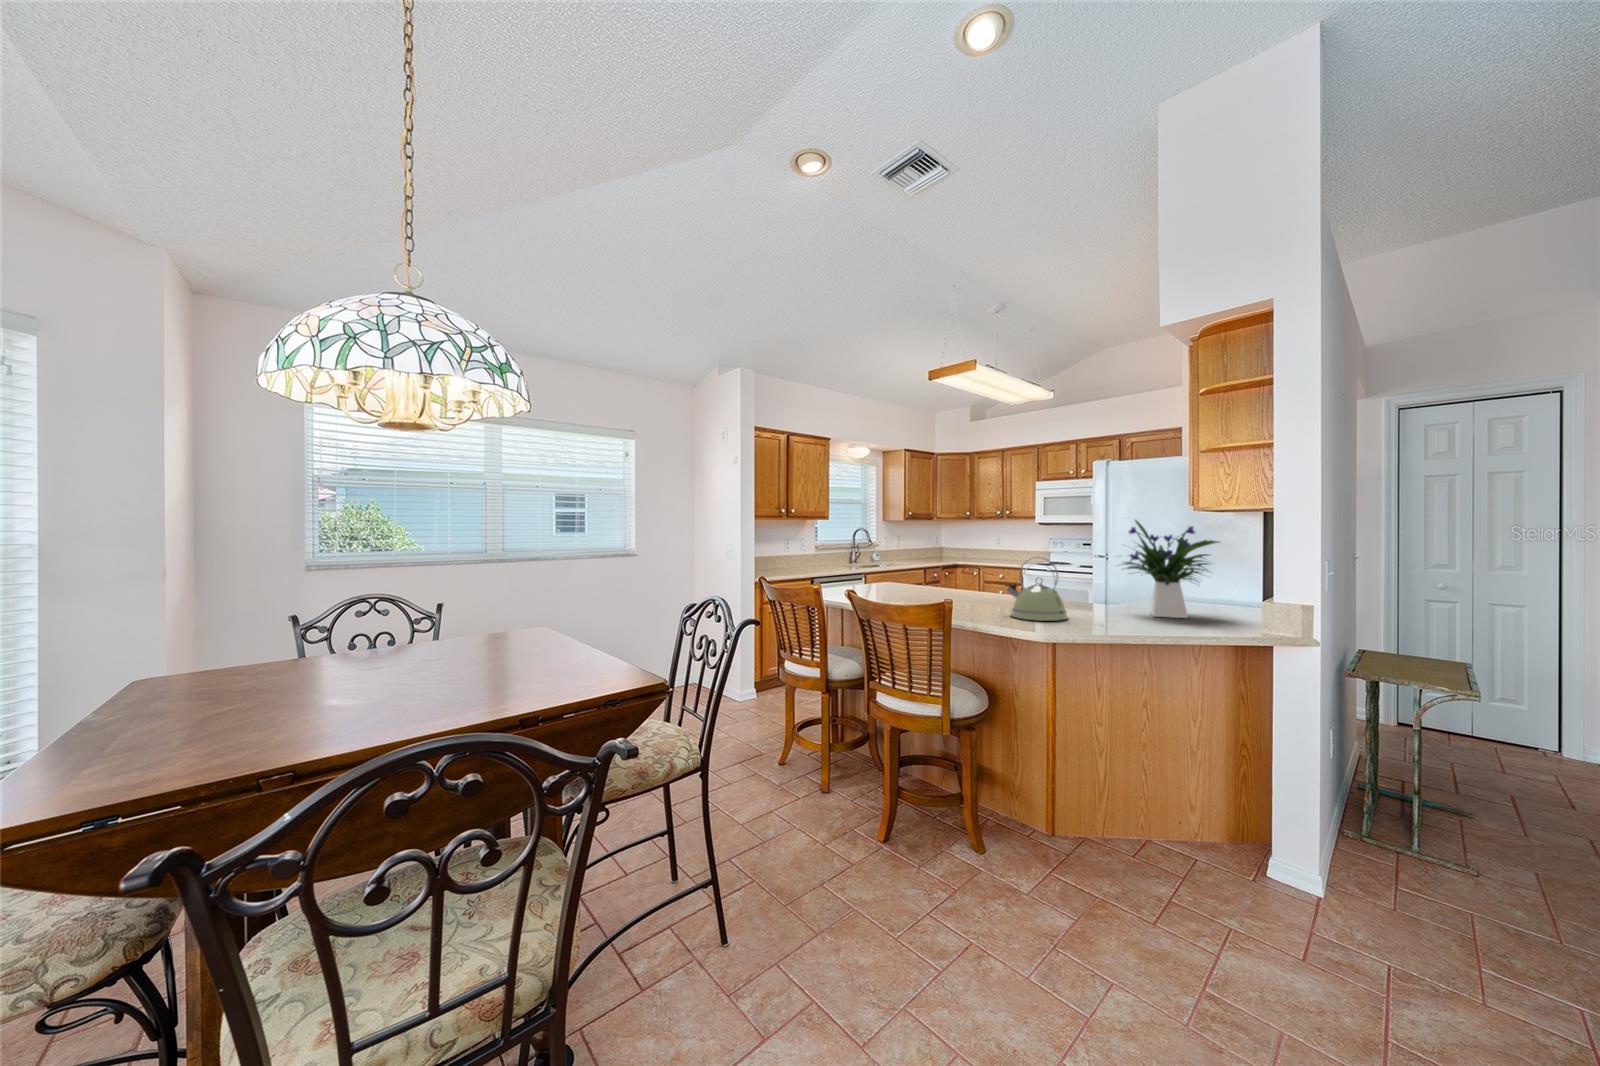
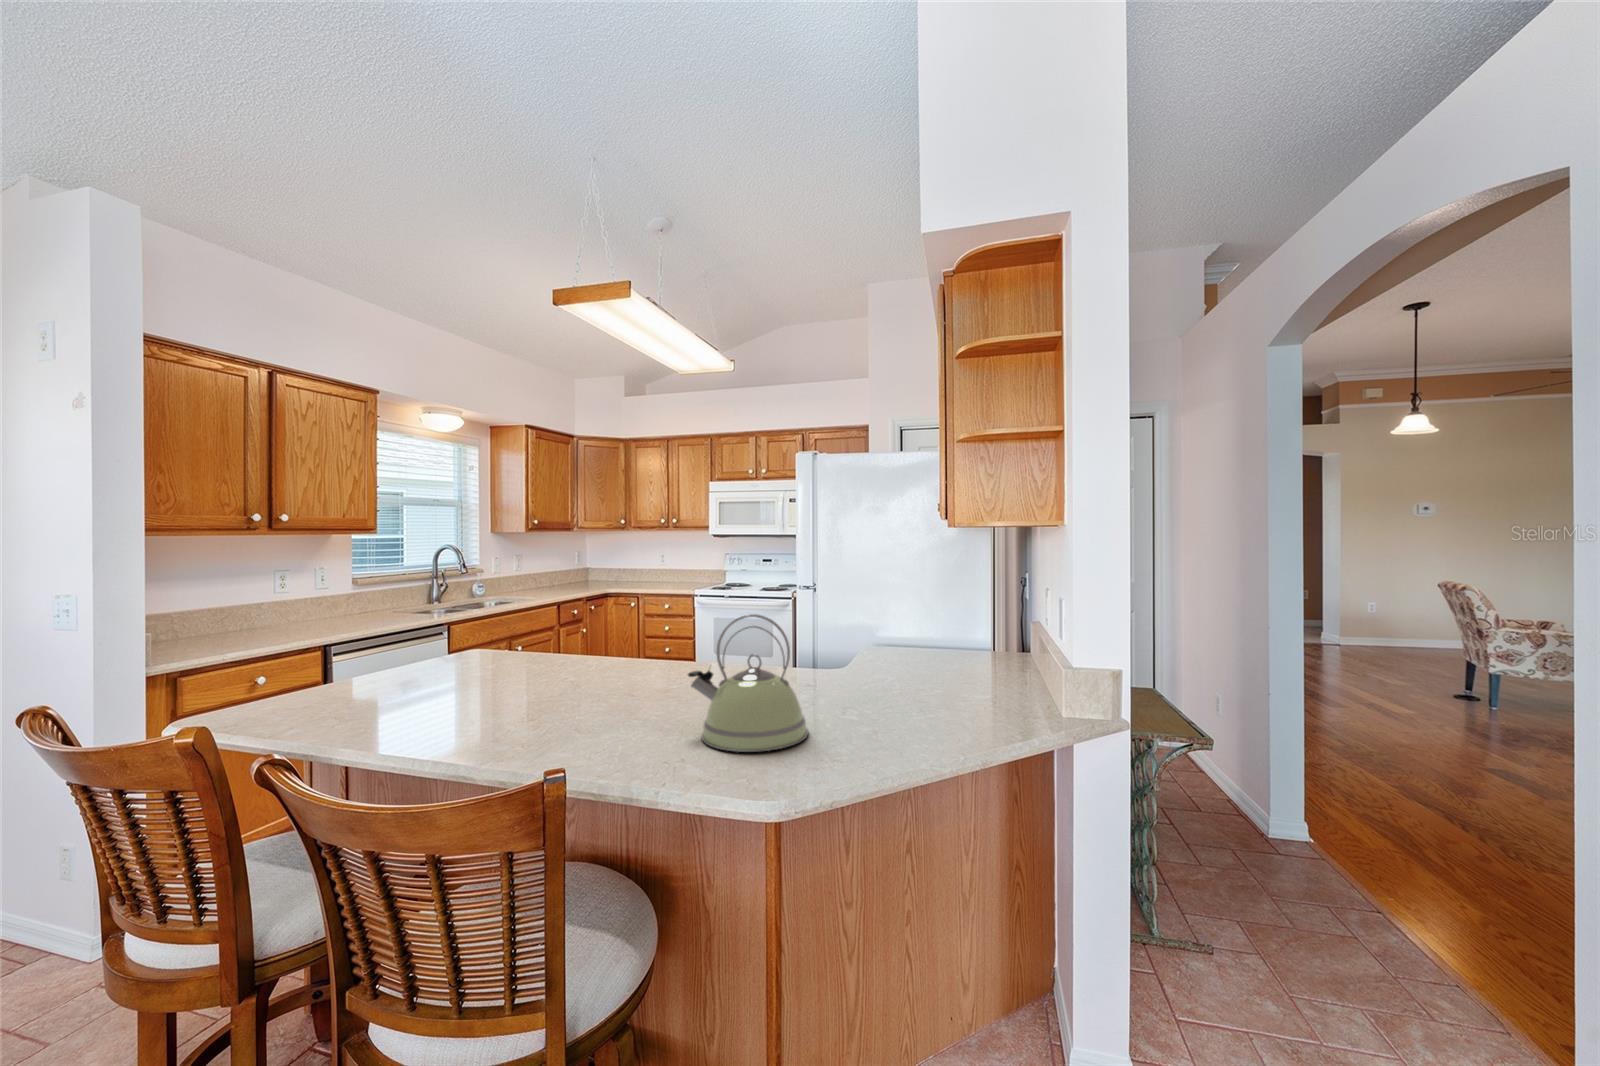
flower arrangement: present [1125,520,1219,618] -> none [864,537,1017,704]

